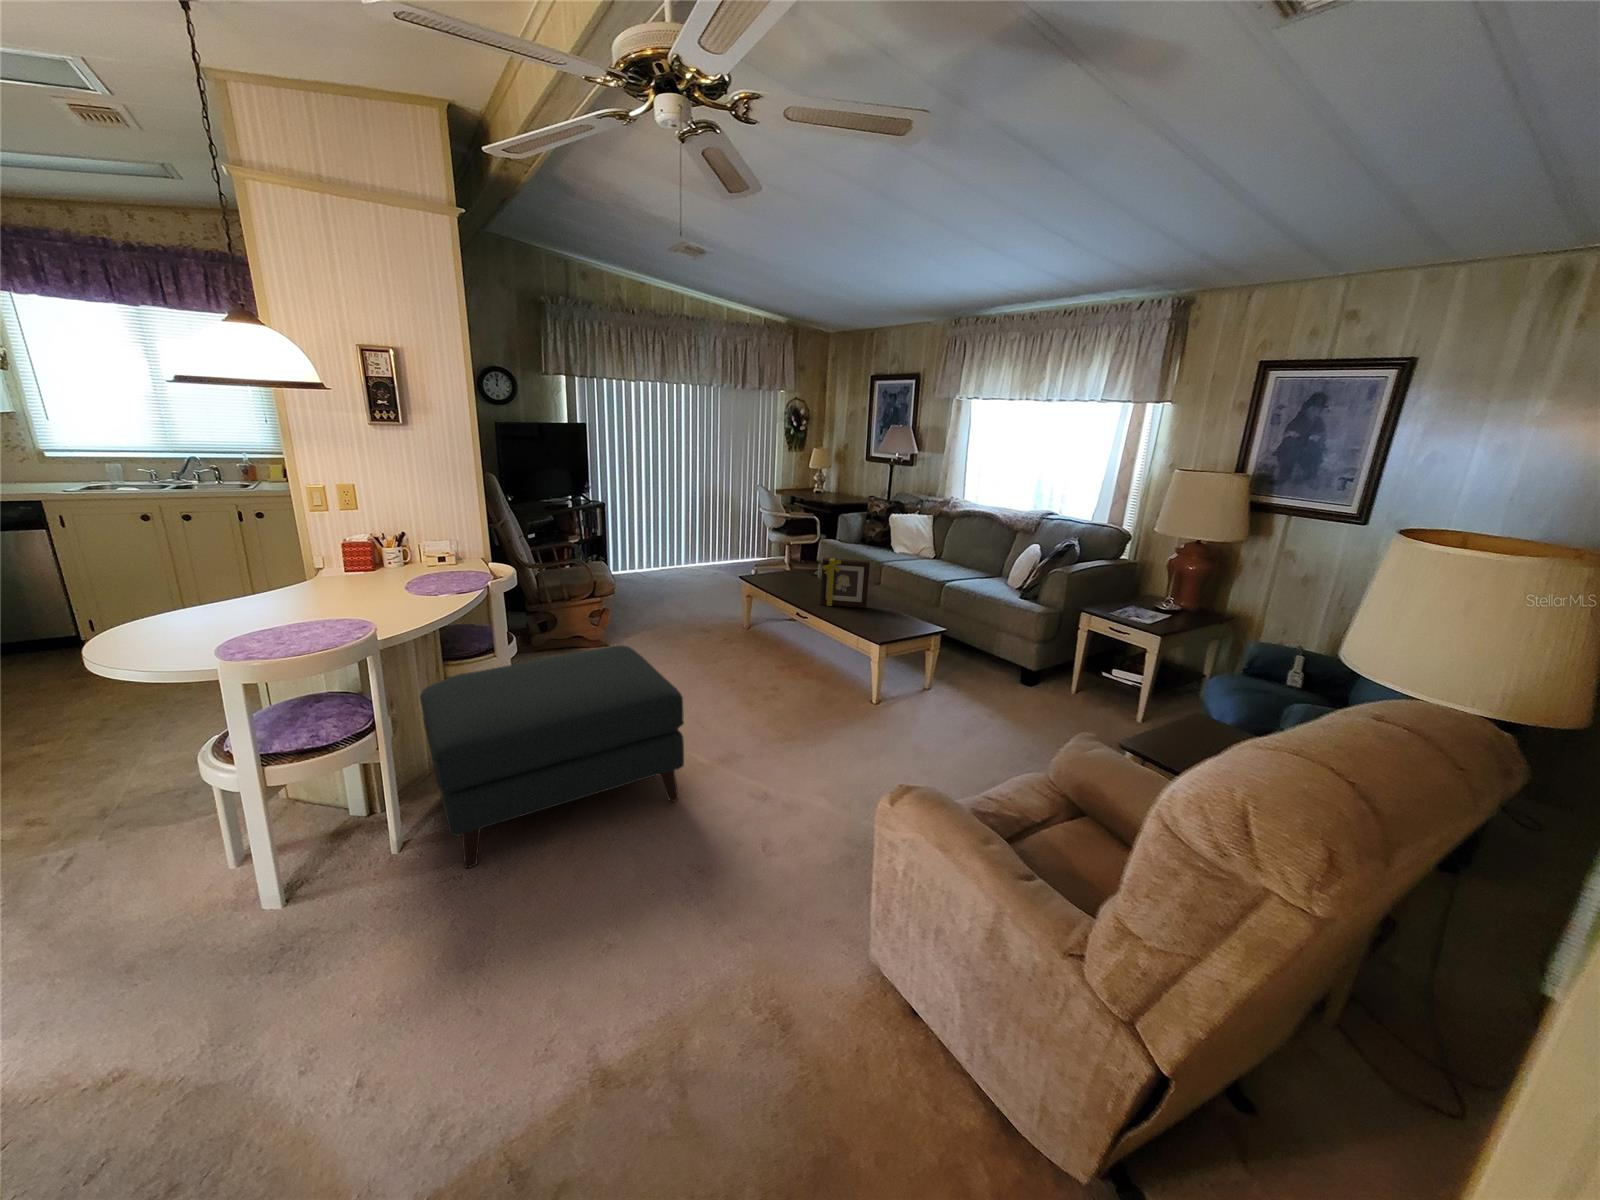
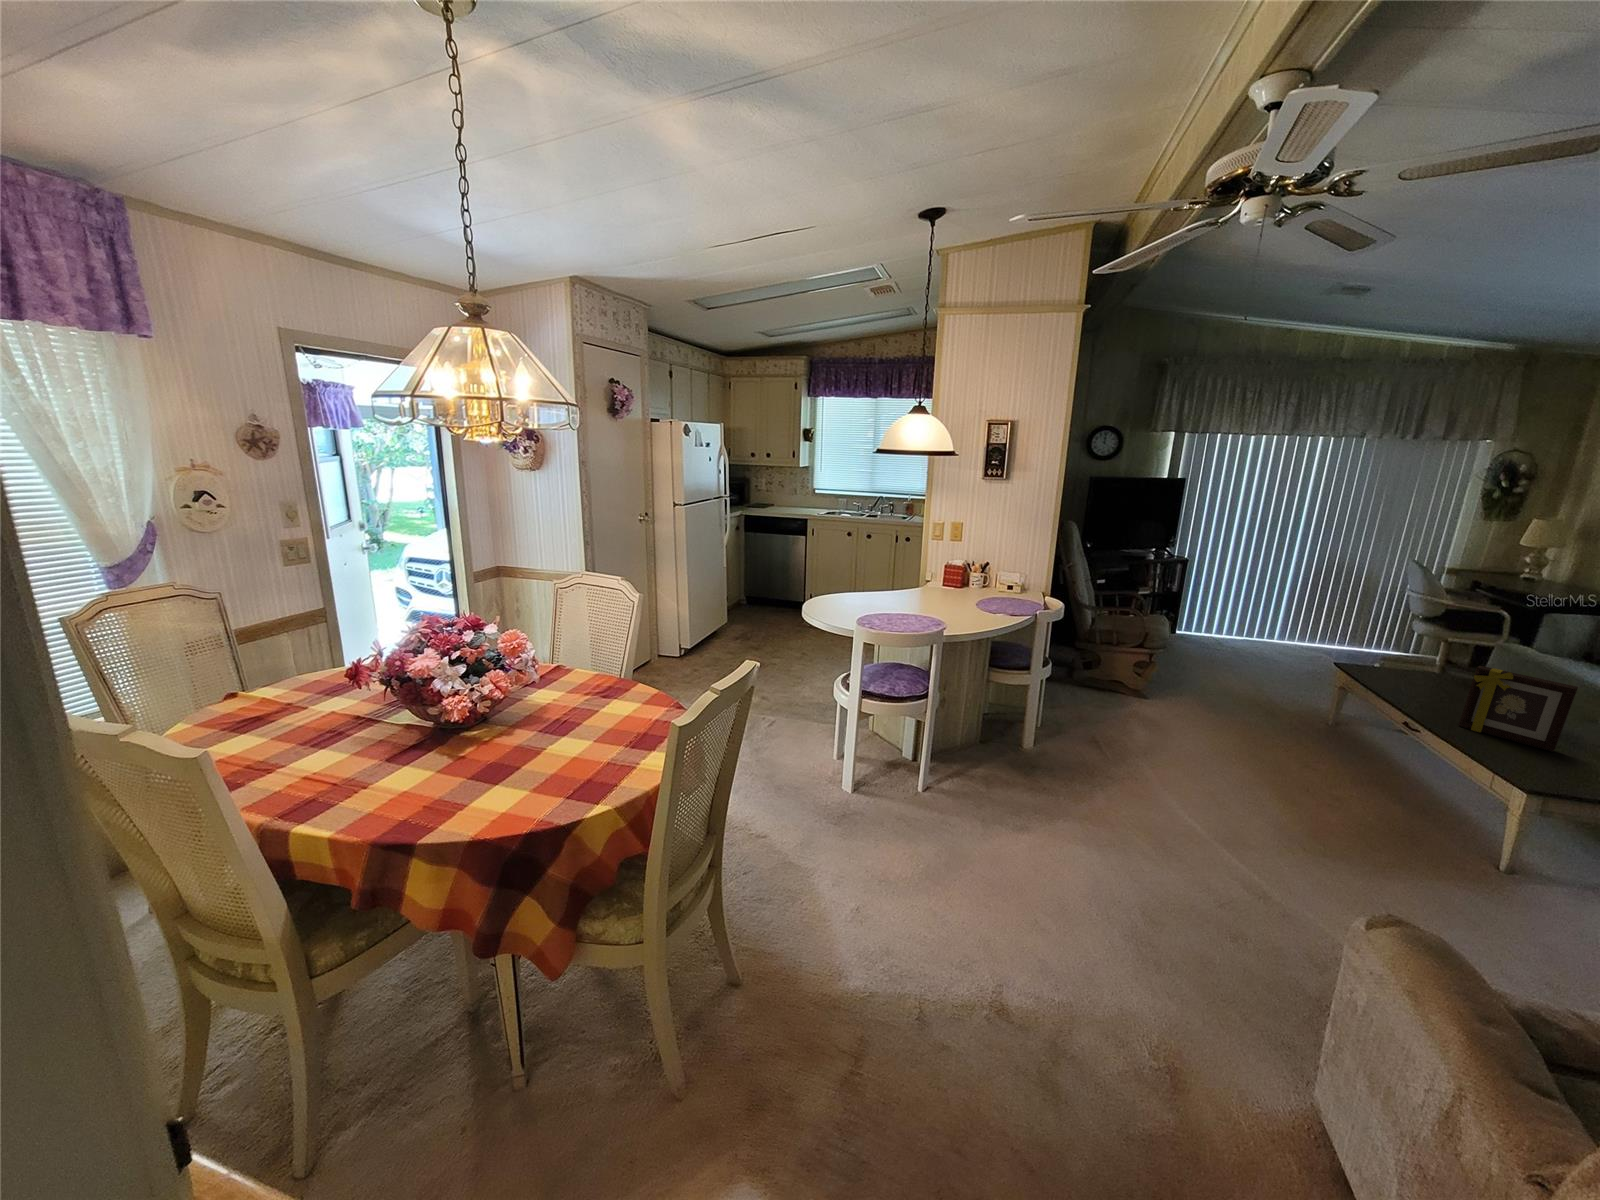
ottoman: present [420,645,684,868] -> none [957,679,1192,865]

